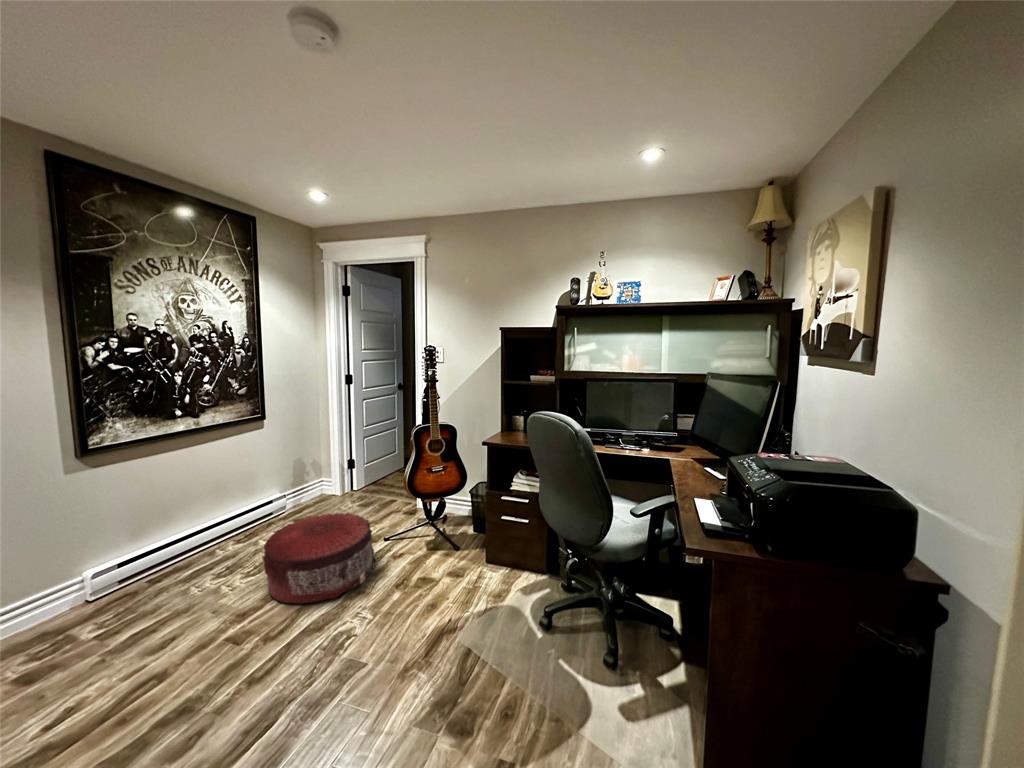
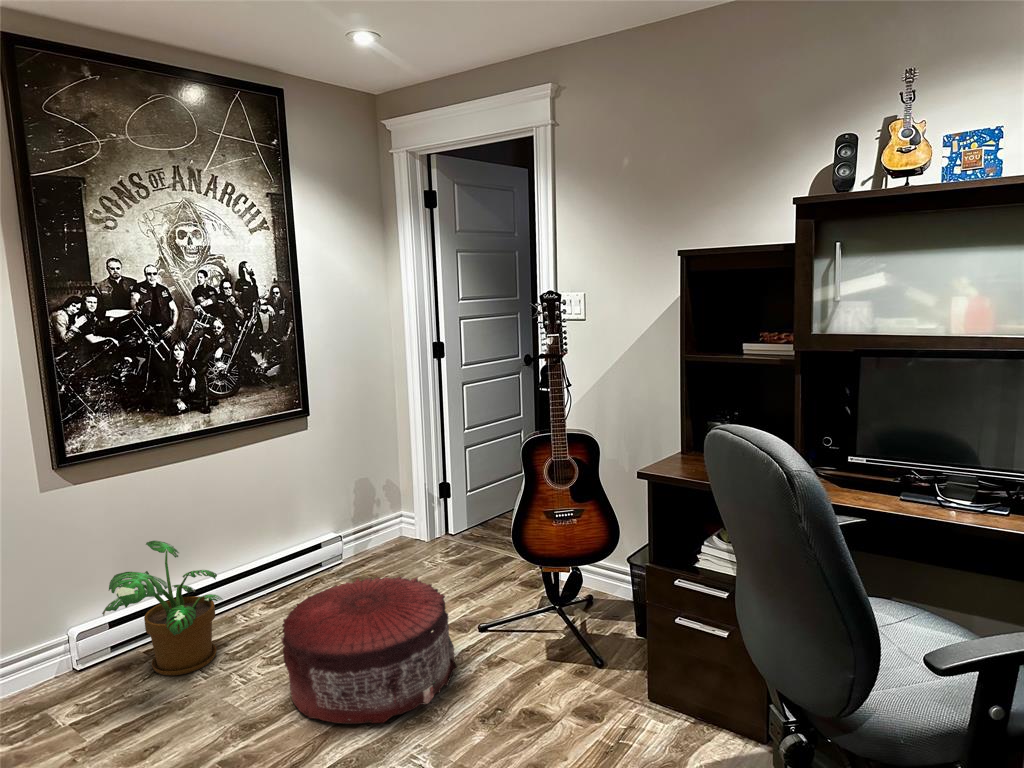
potted plant: none [113,505,211,595] -> present [102,541,223,675]

